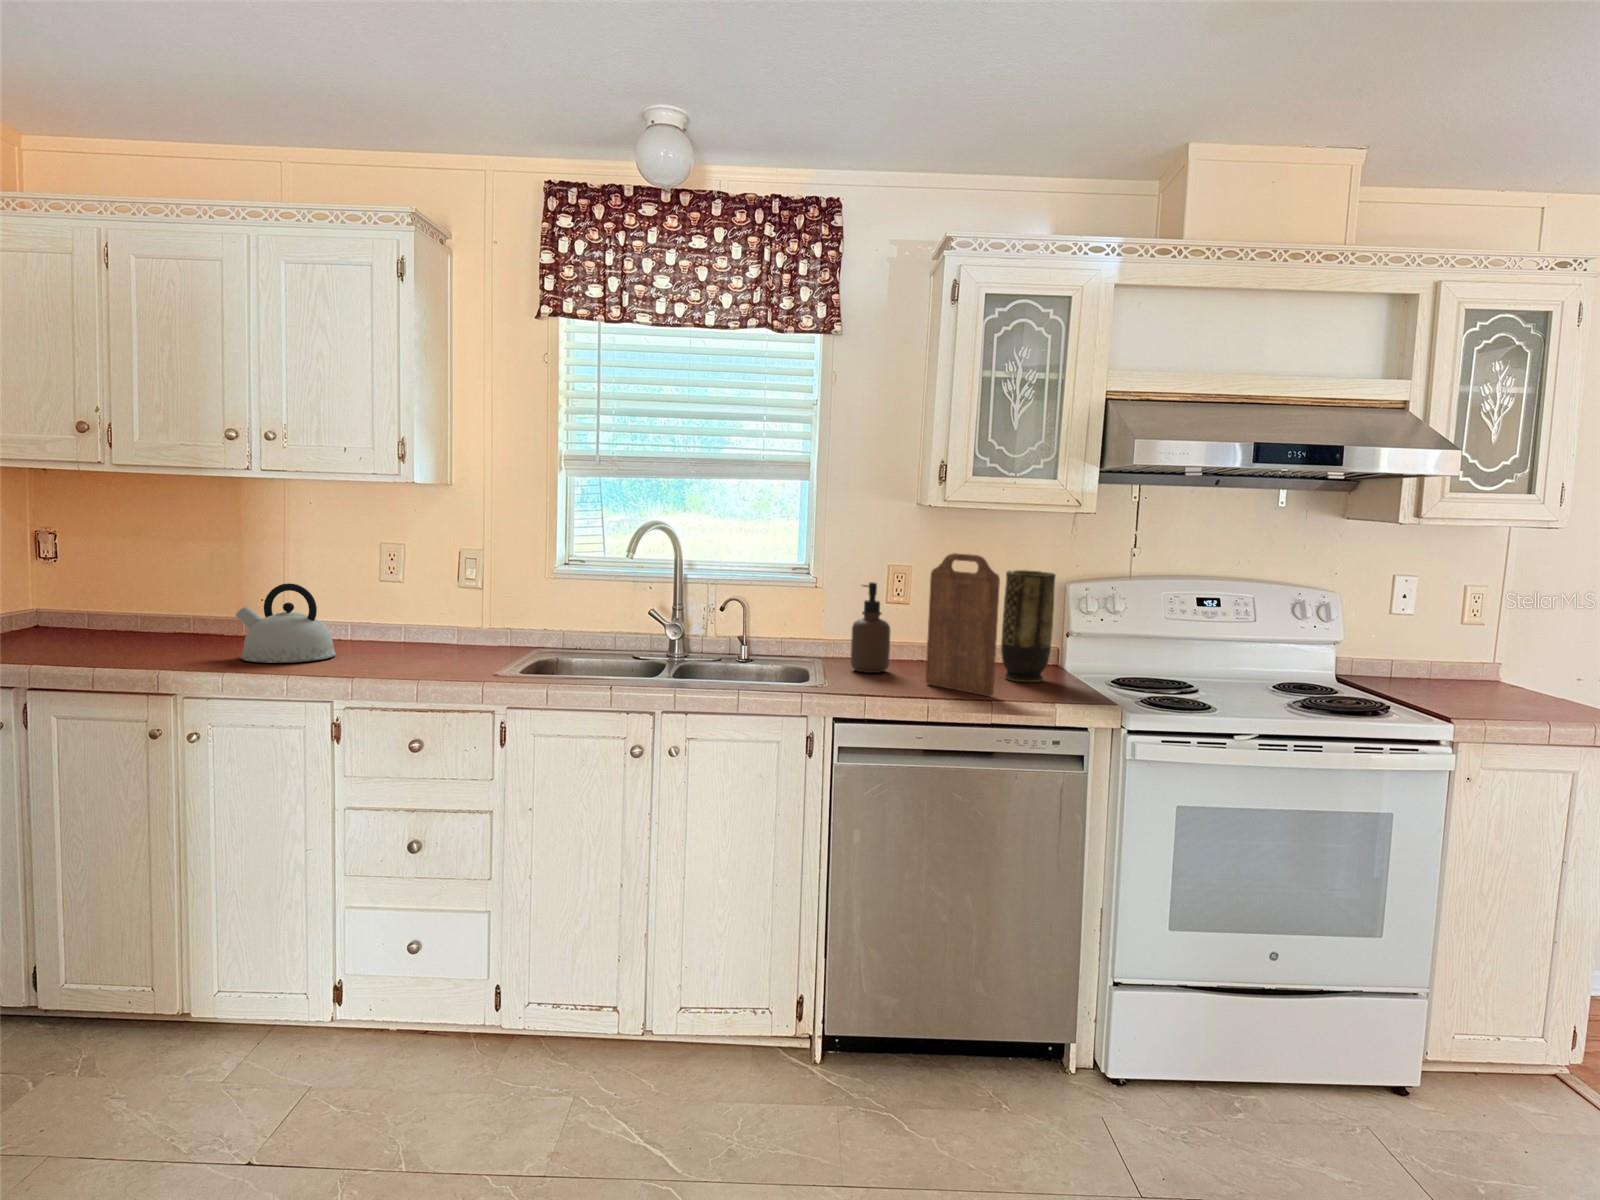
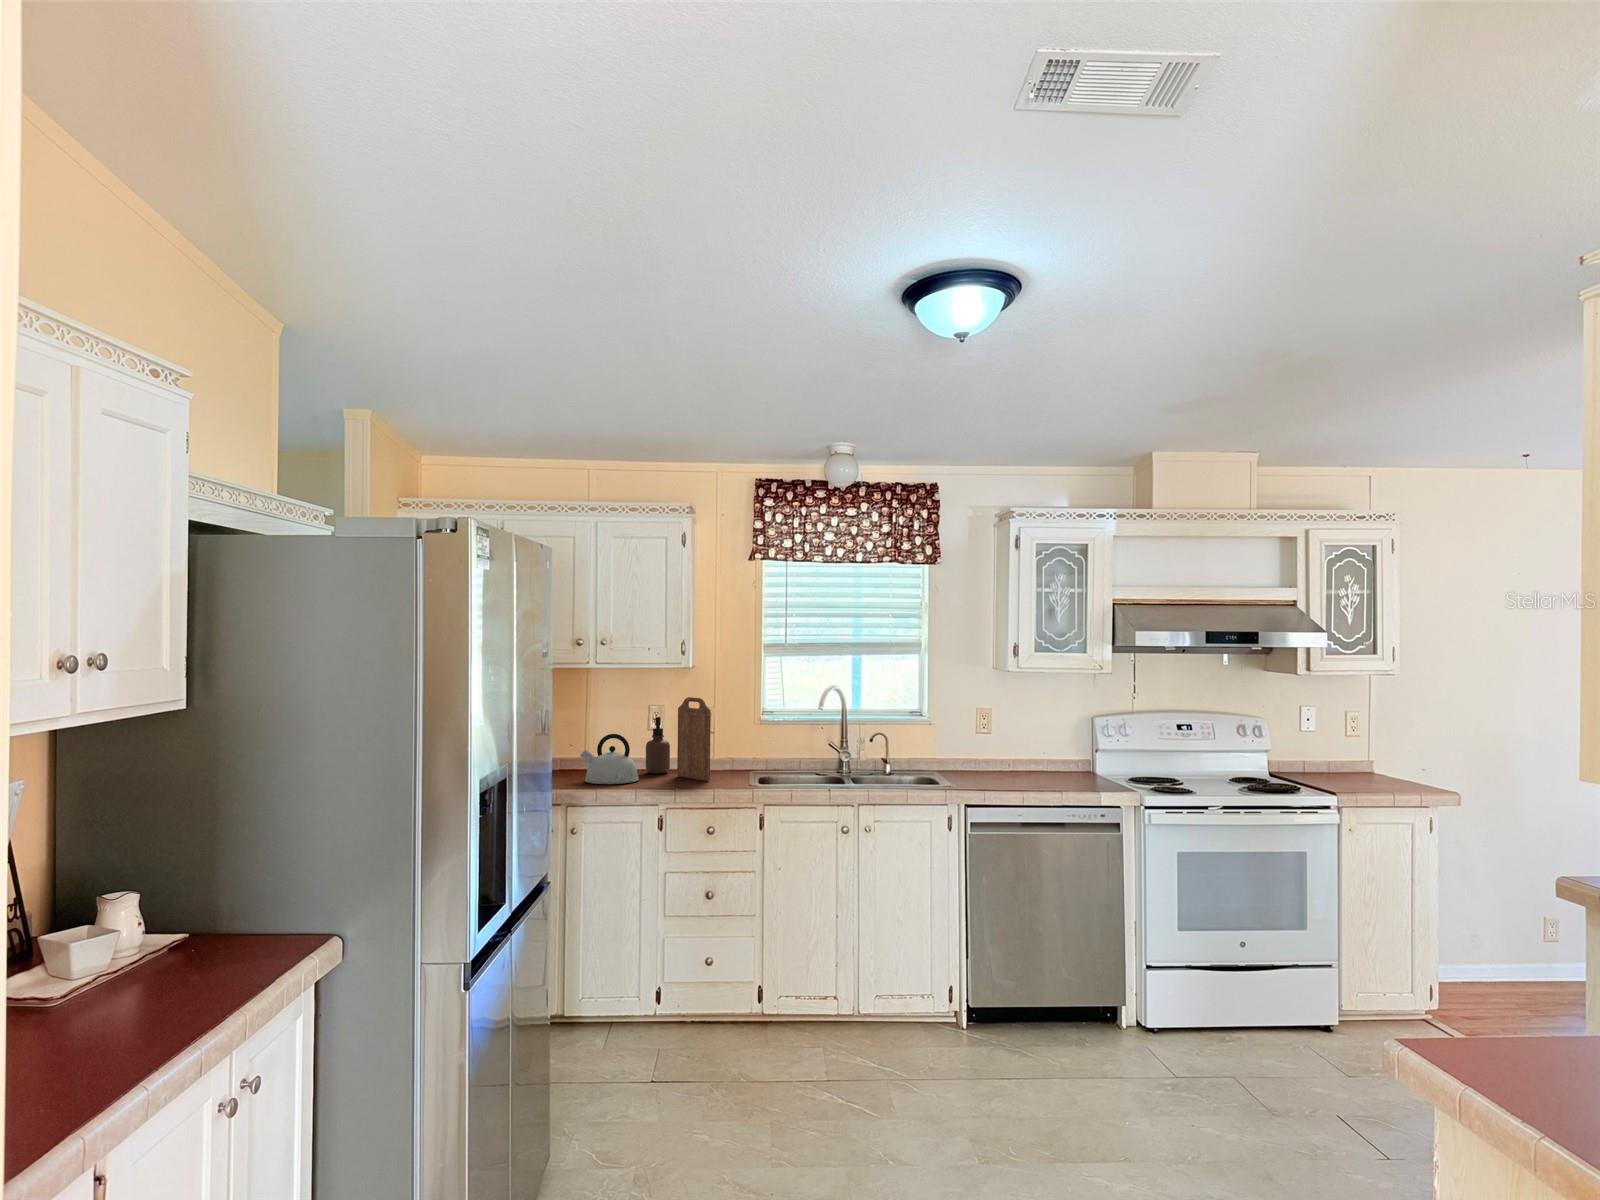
cutting board: present [926,553,1000,696] -> present [677,697,711,781]
vase: present [1001,570,1056,682] -> none [1057,710,1089,781]
soap dispenser: present [851,582,891,673] -> present [646,717,670,774]

